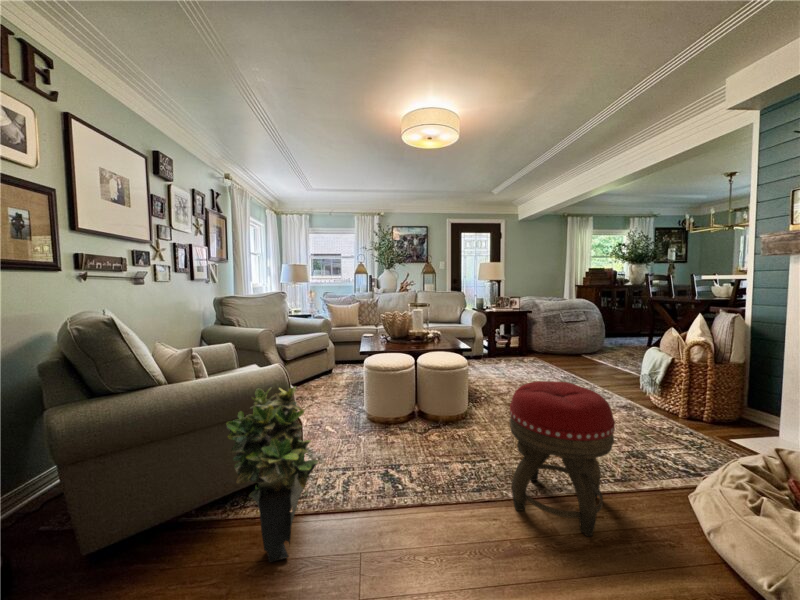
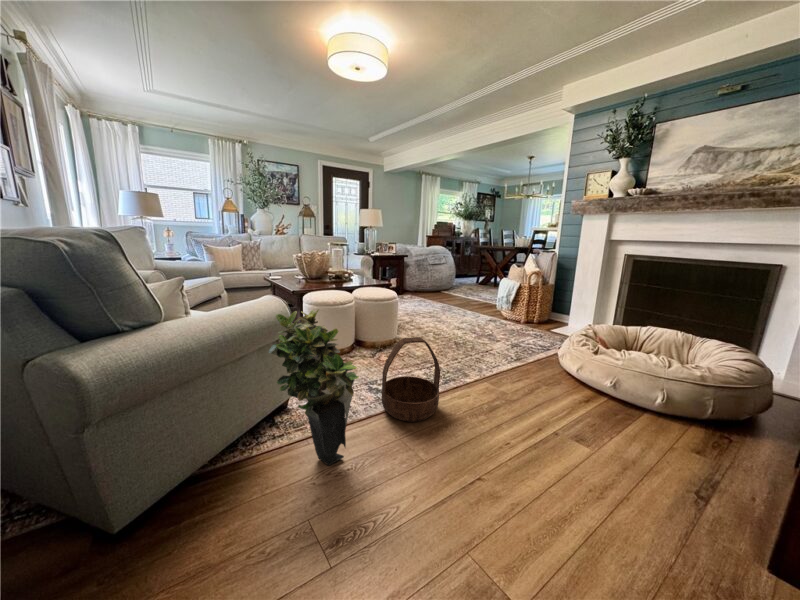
footstool: present [509,381,615,536] -> none [466,296,538,392]
basket: none [372,427,441,538] -> present [382,337,440,422]

